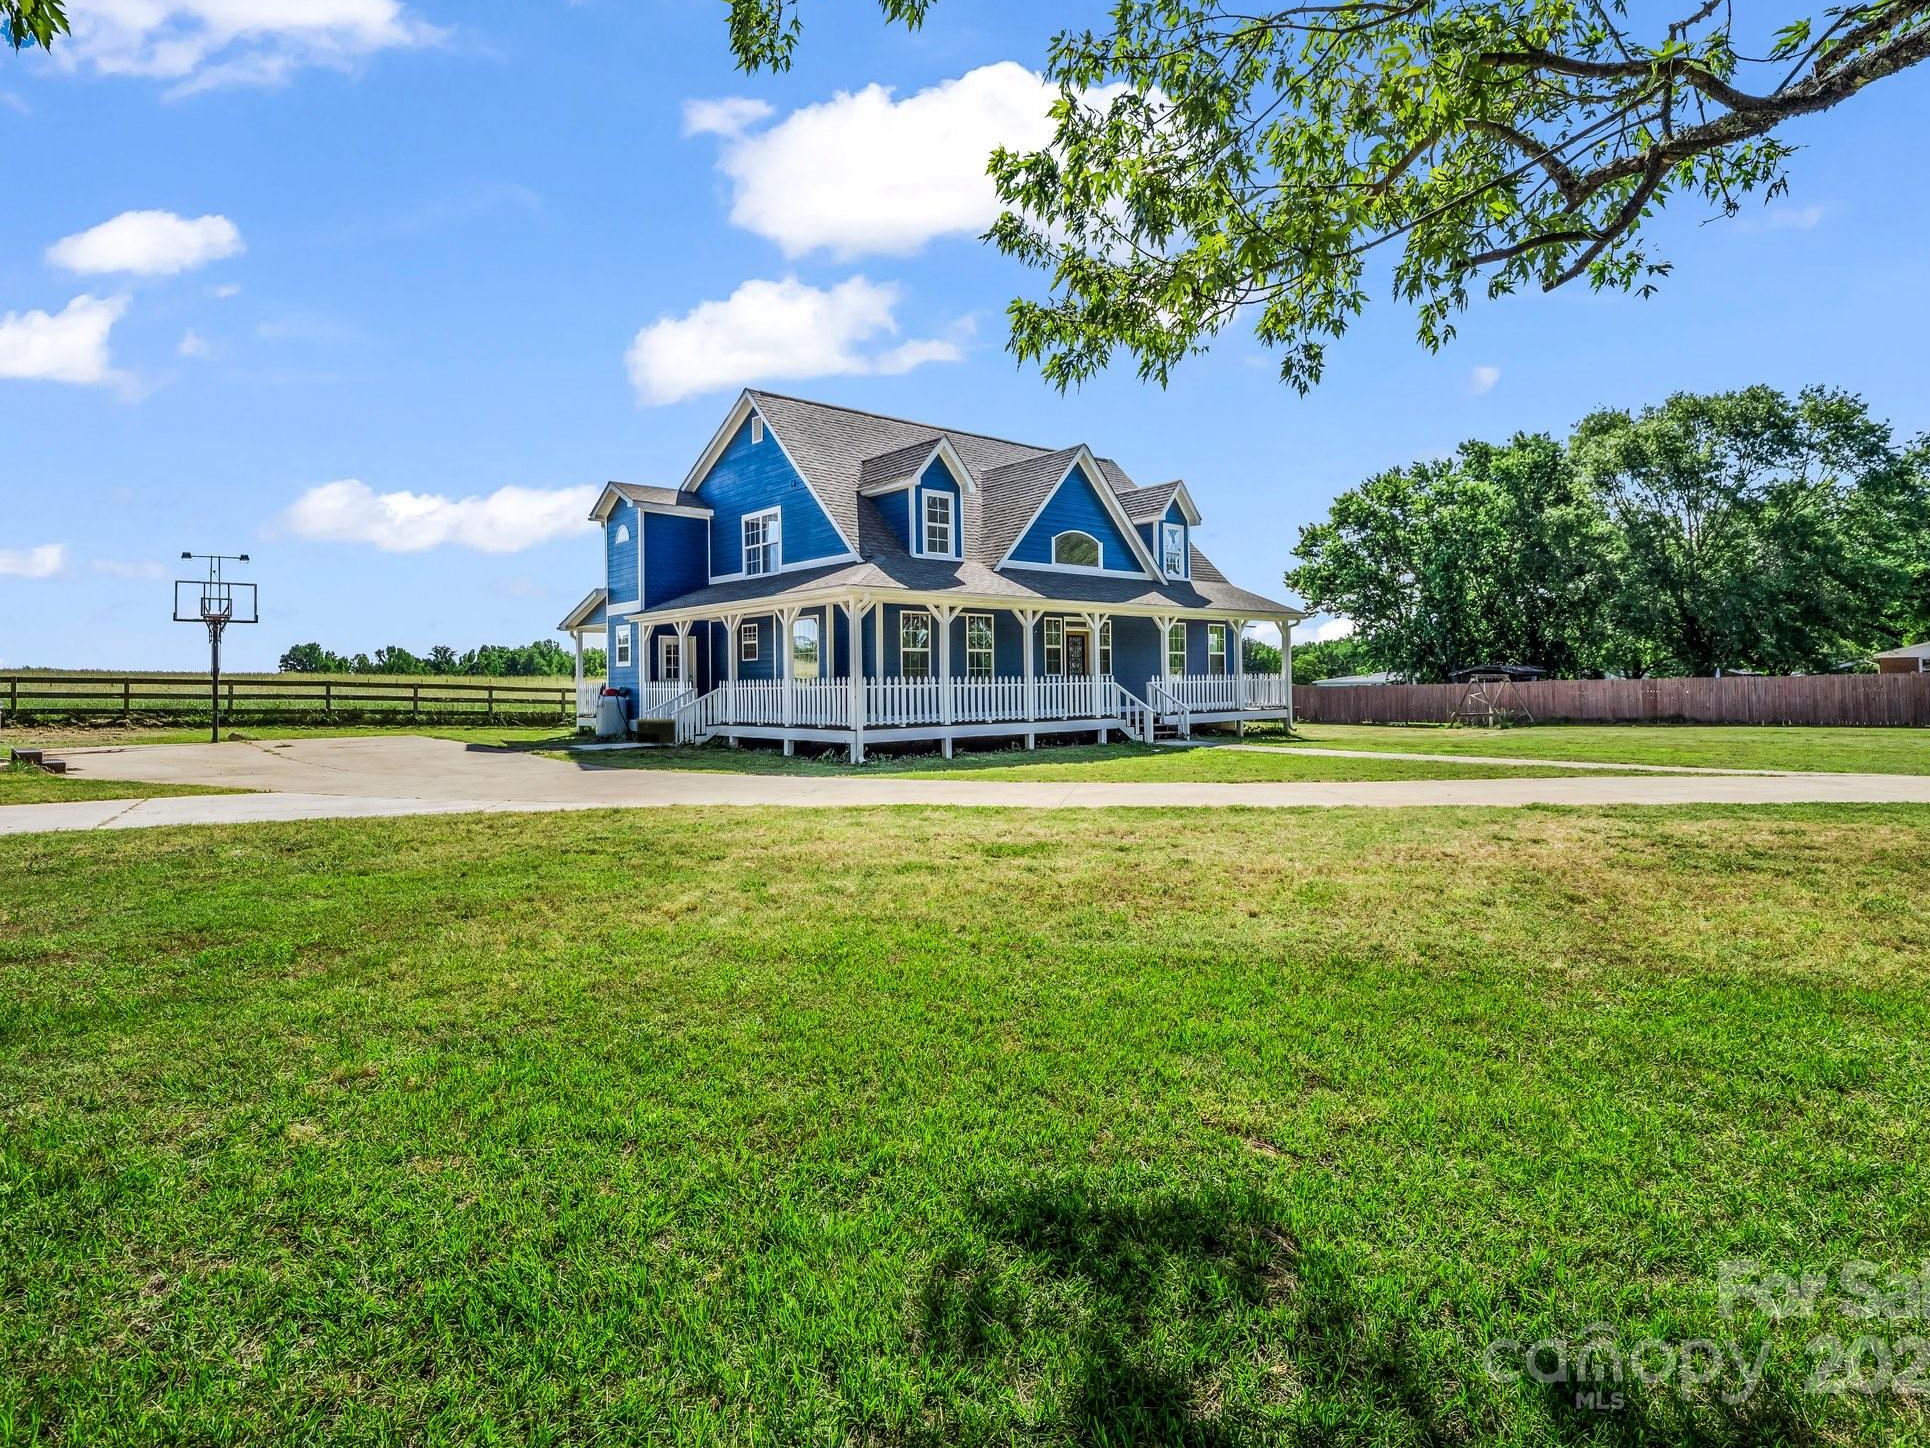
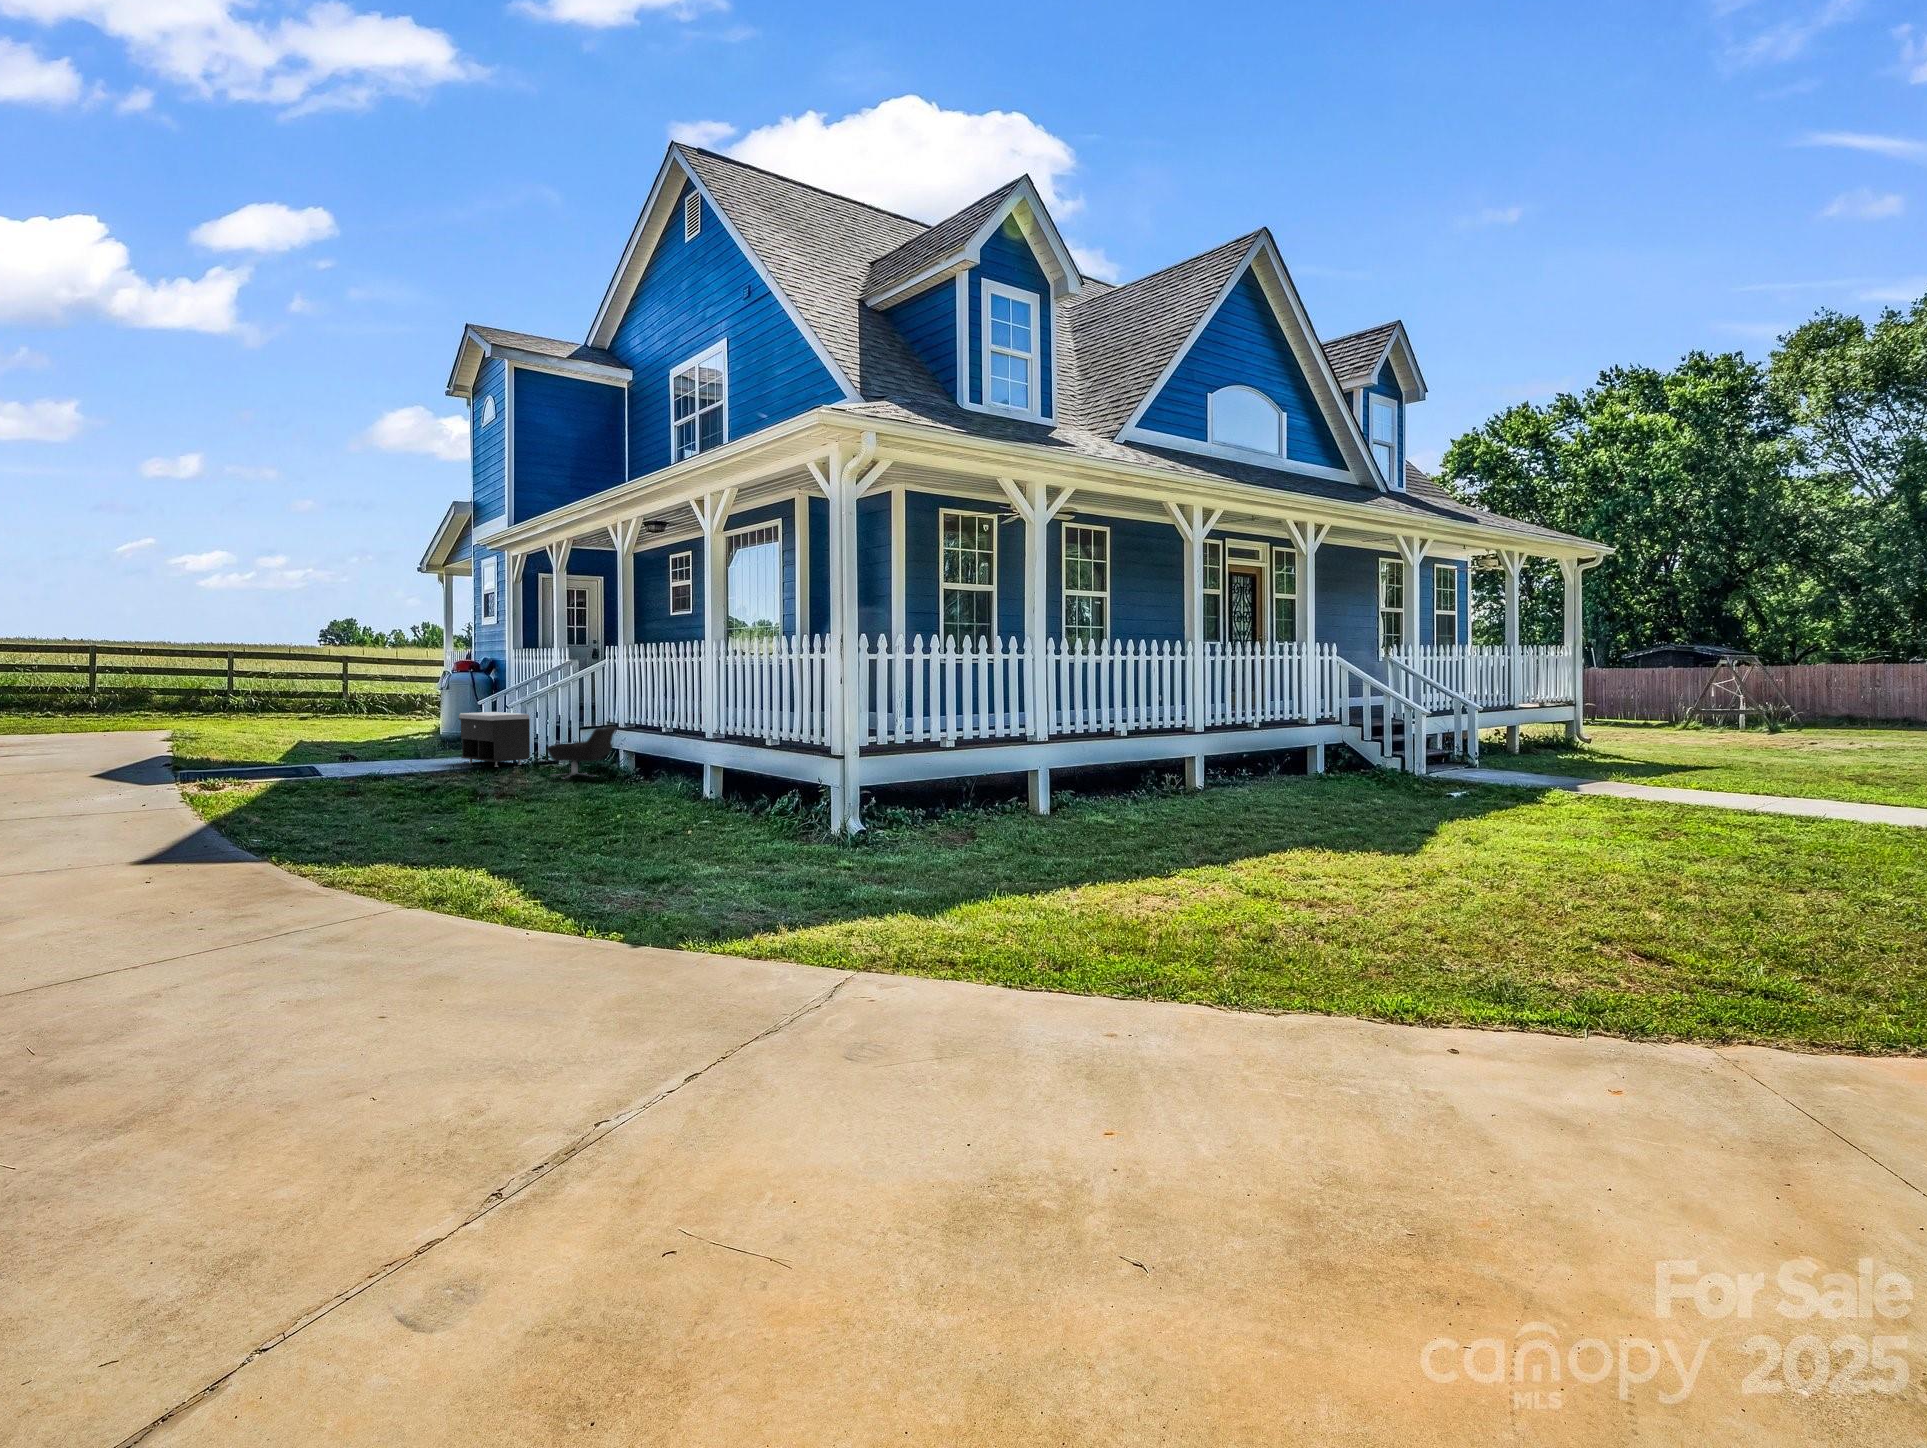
lounge chair: none [697,724,731,751] -> present [547,726,616,777]

